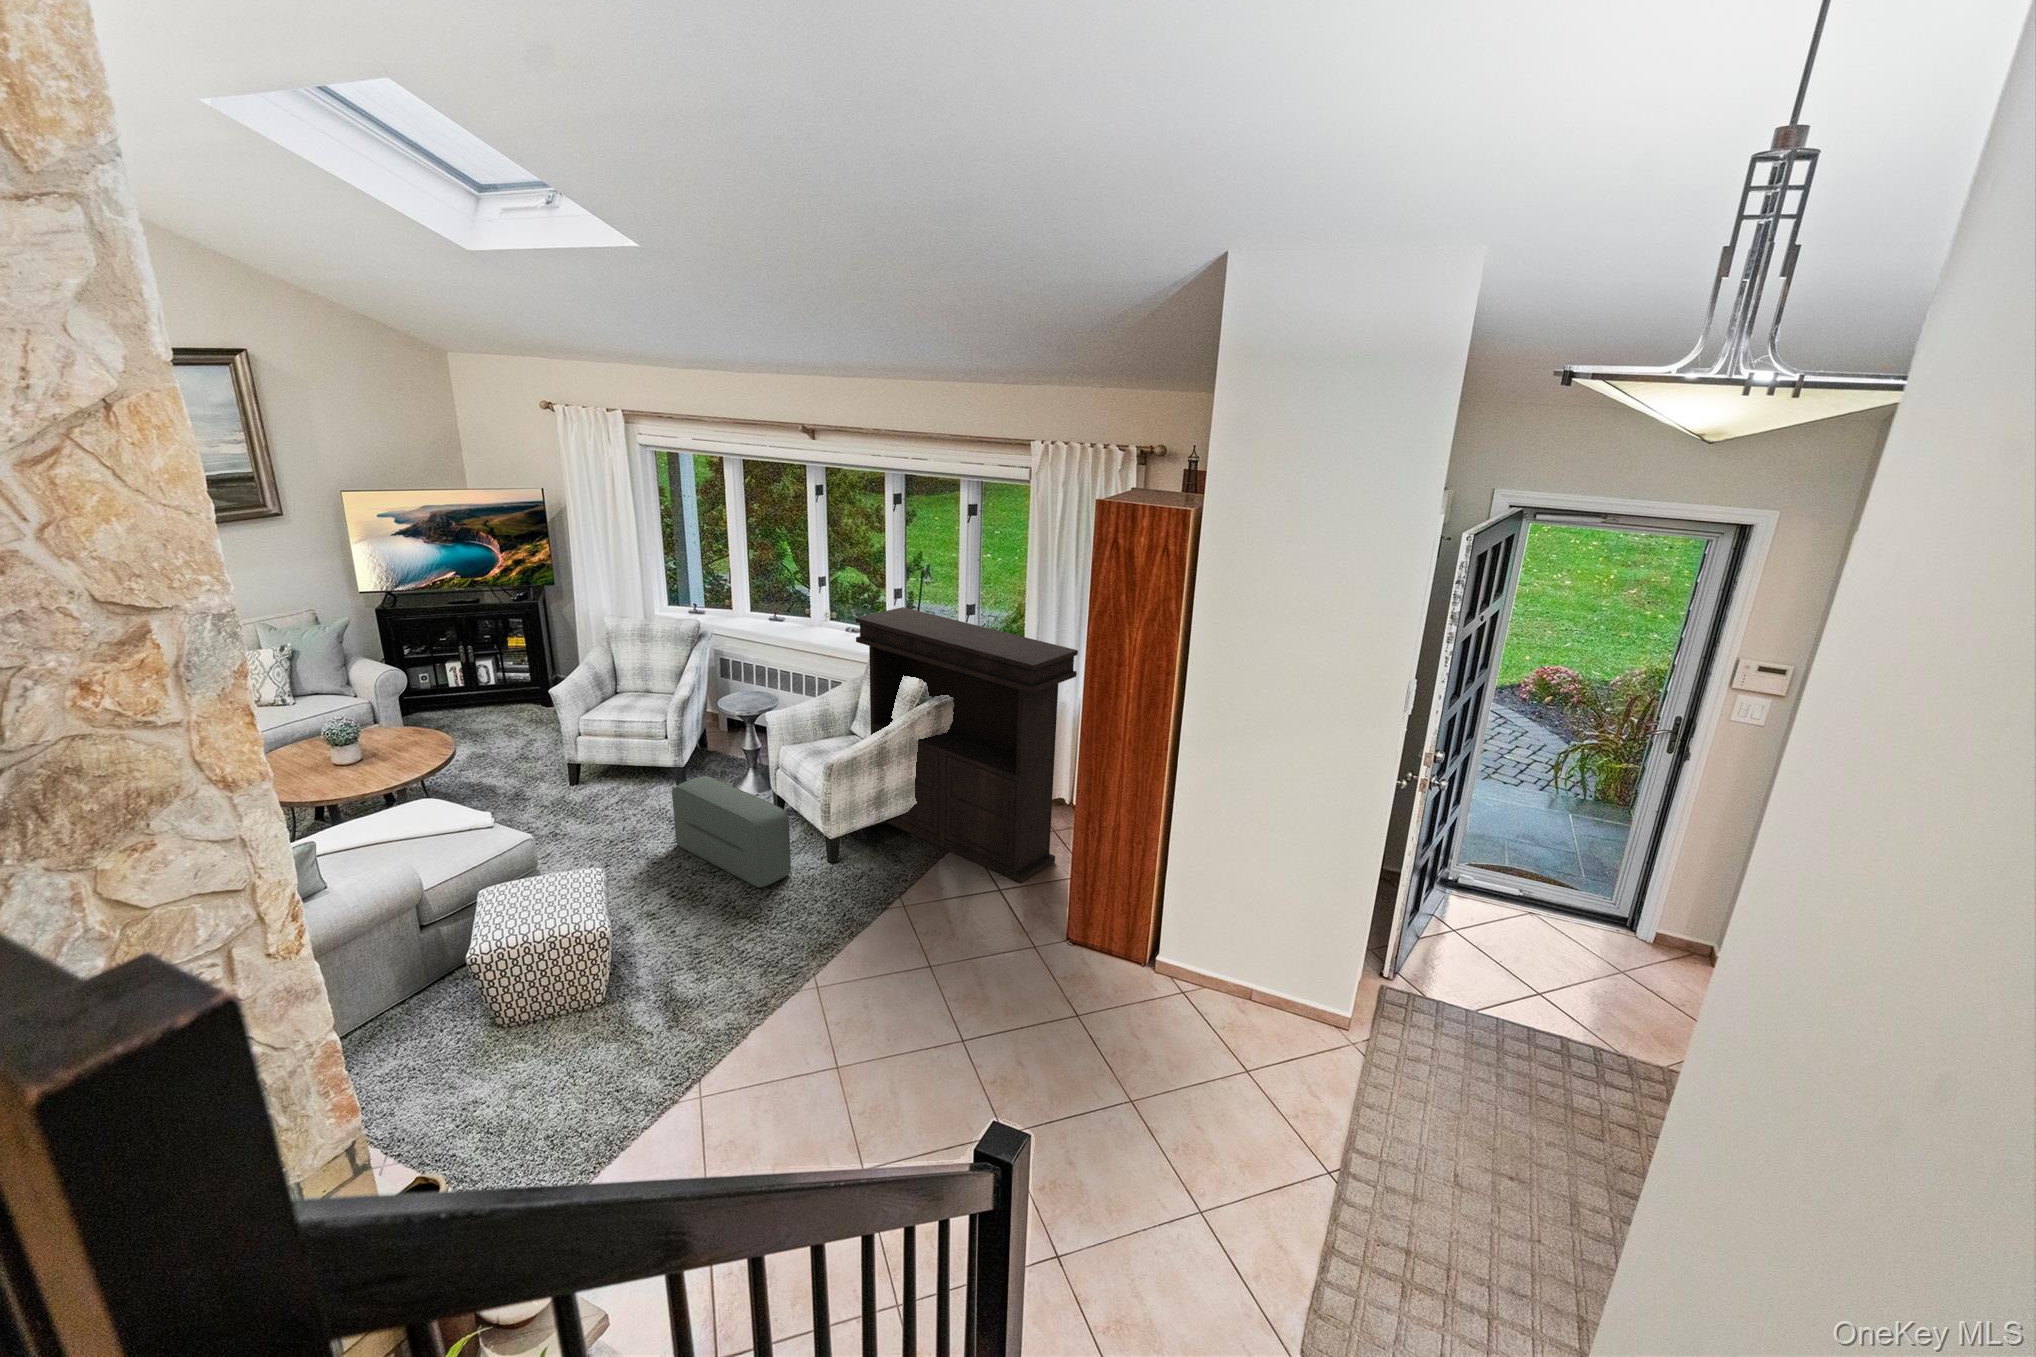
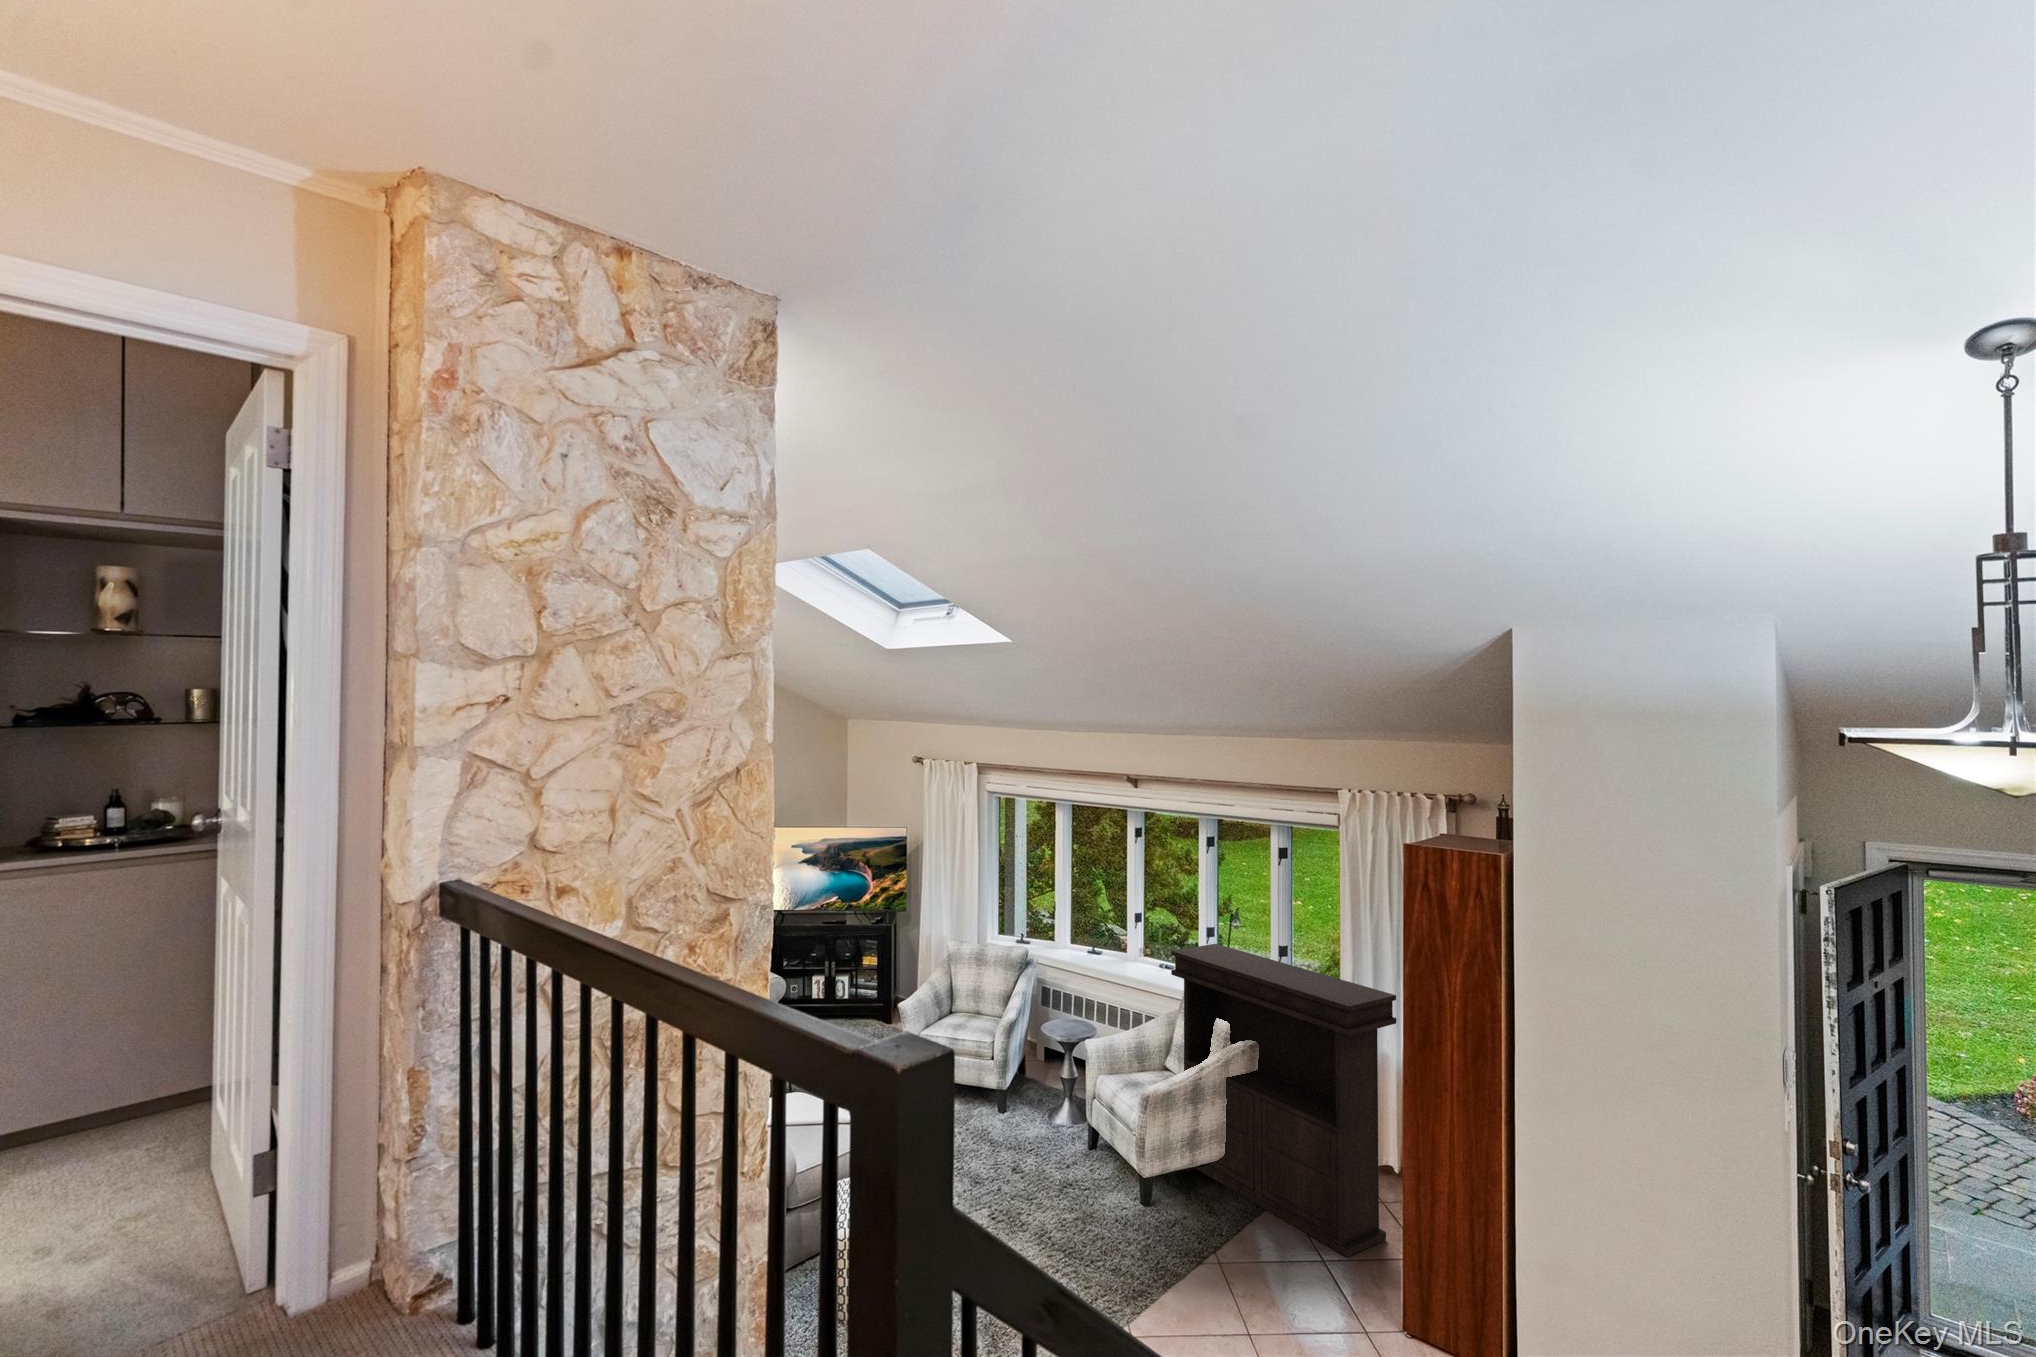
pouf: present [672,776,791,888] -> none [997,1097,1105,1220]

